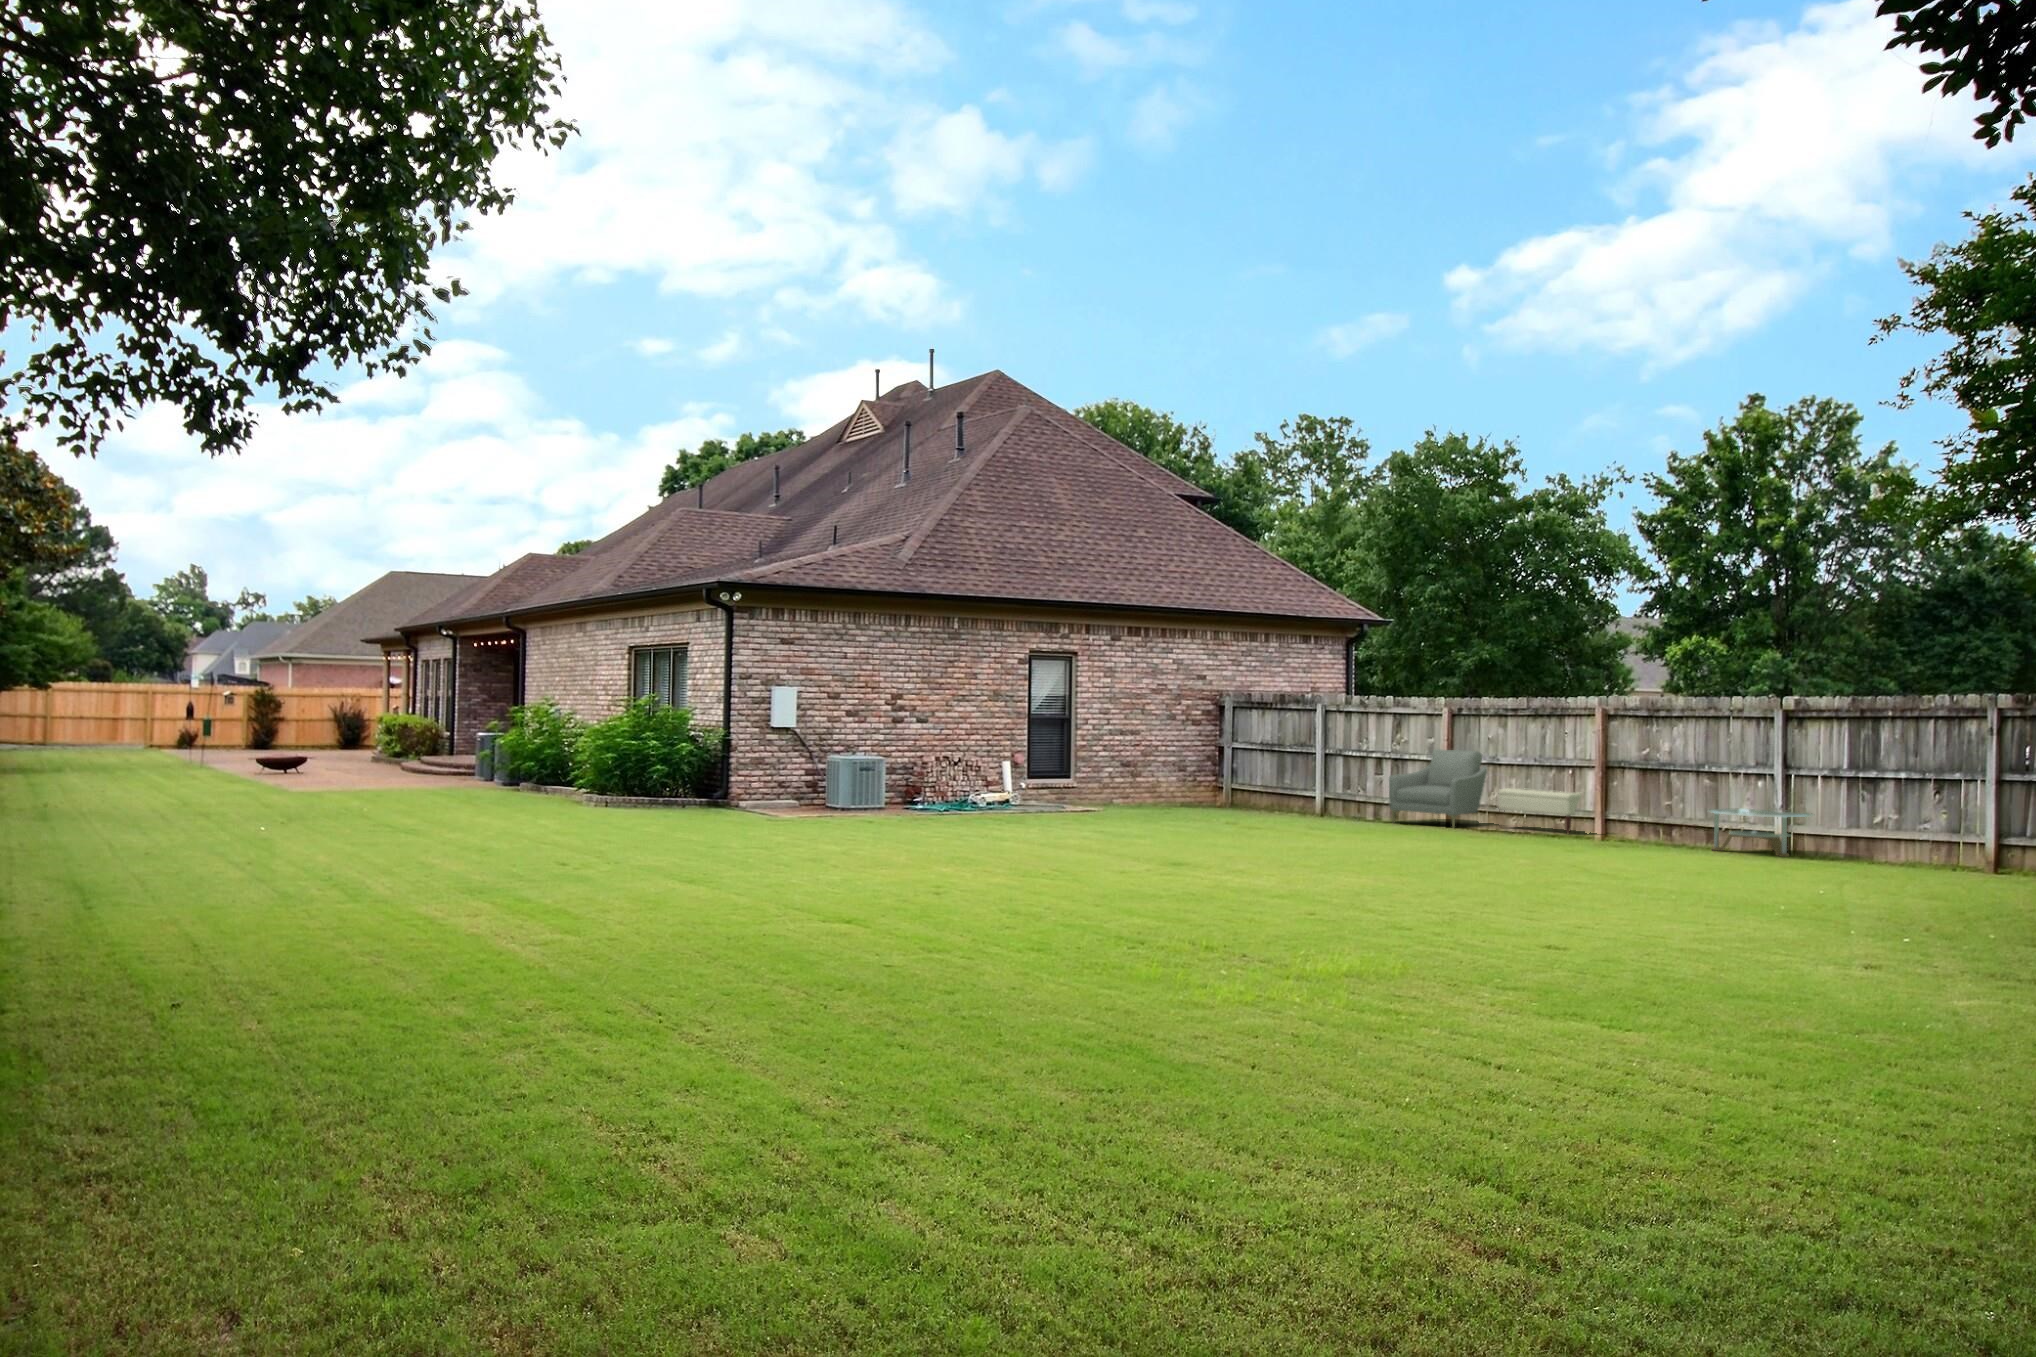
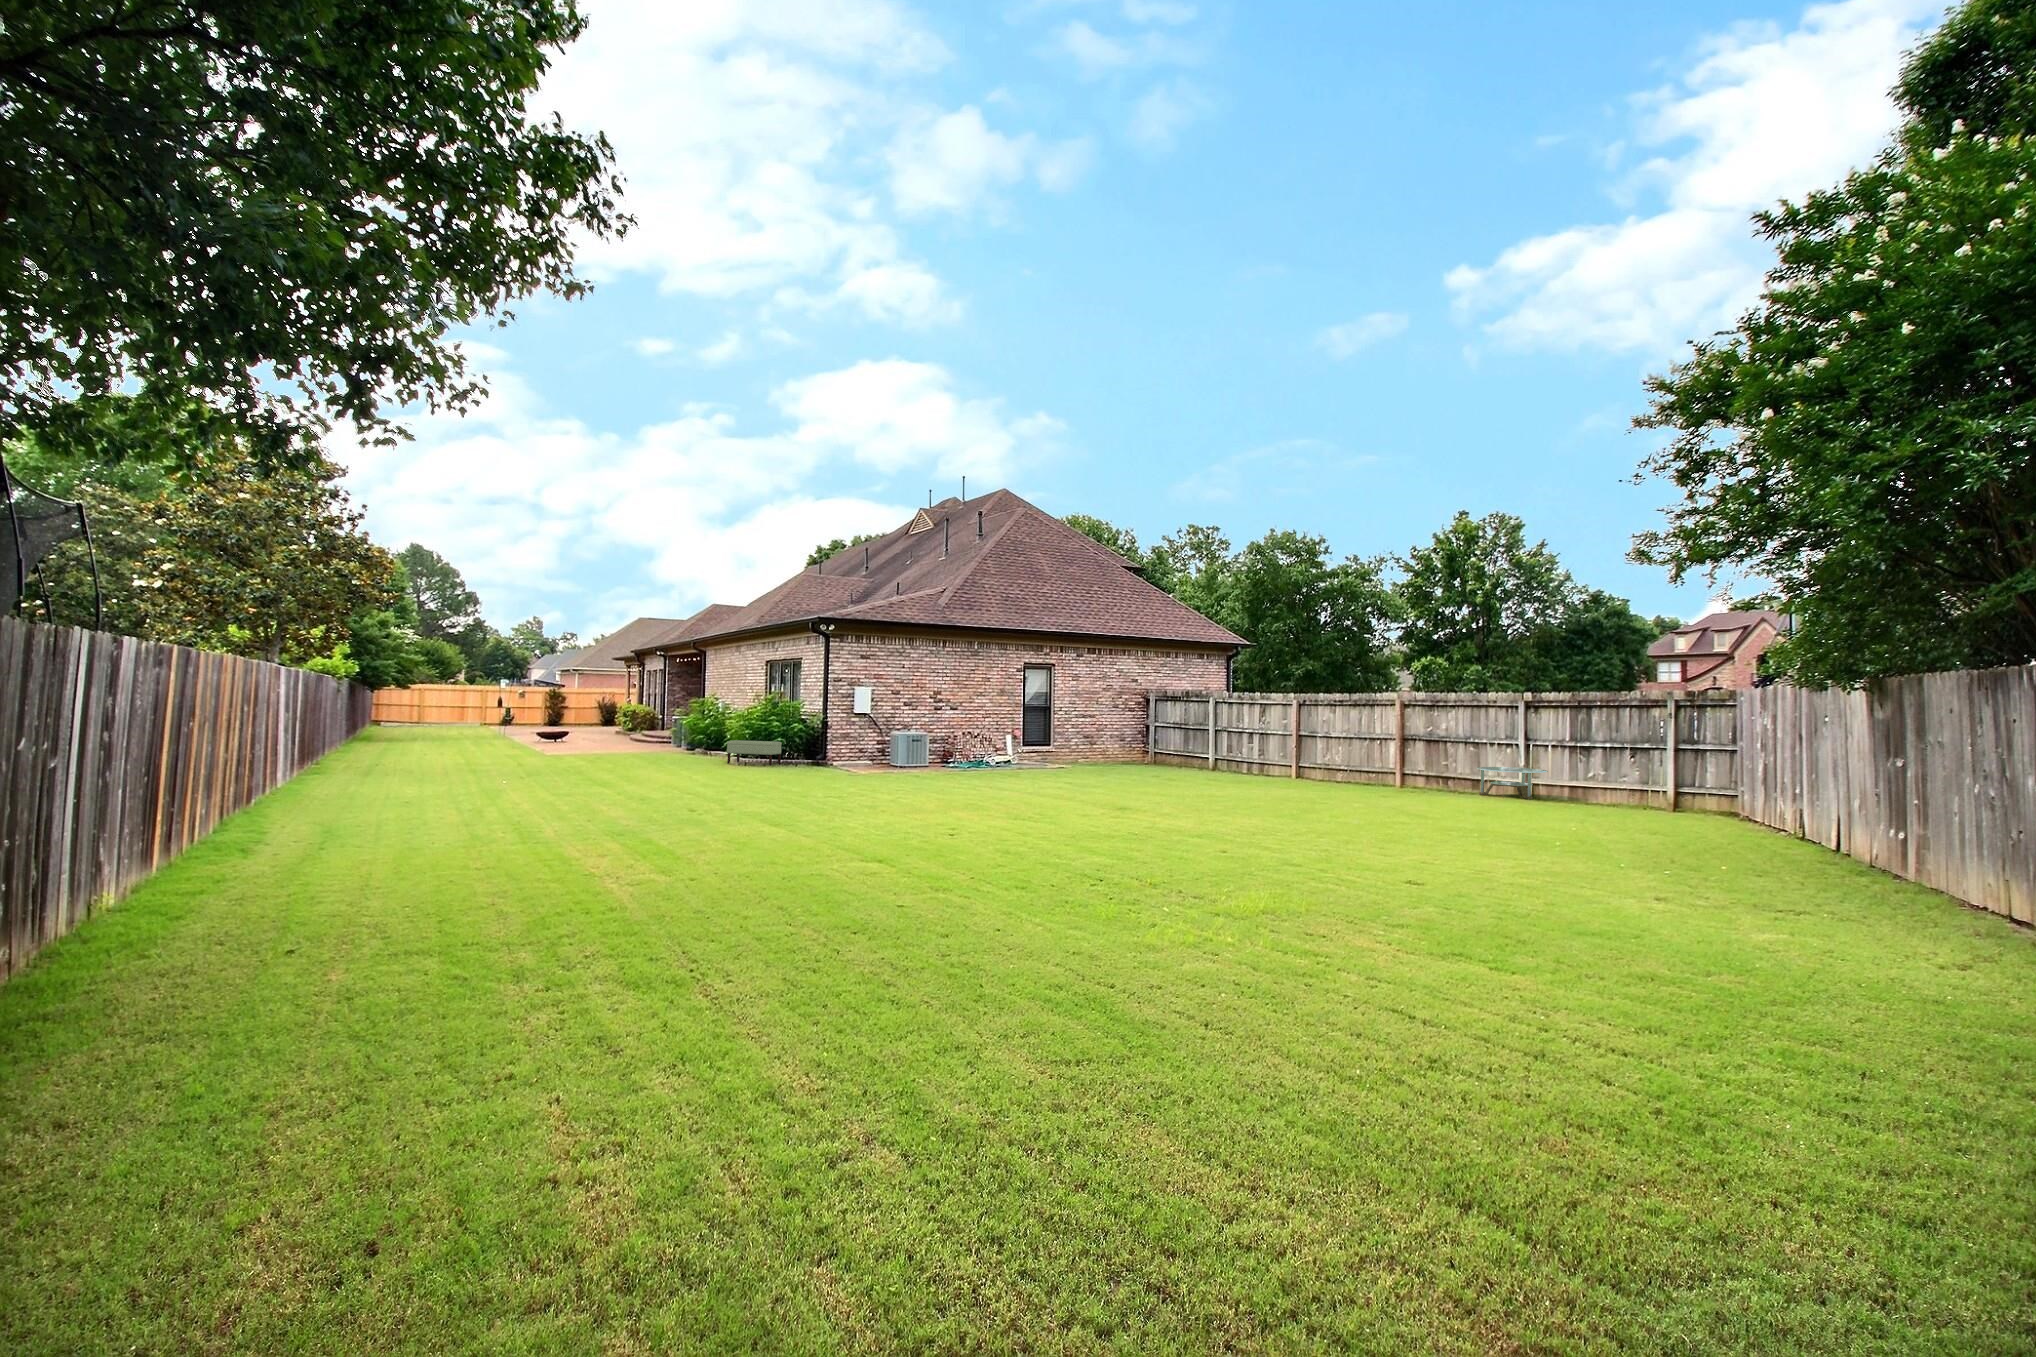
chair: present [1389,749,1487,827] -> none [1260,728,1327,779]
bench: present [1499,788,1581,834] -> present [727,740,782,766]

